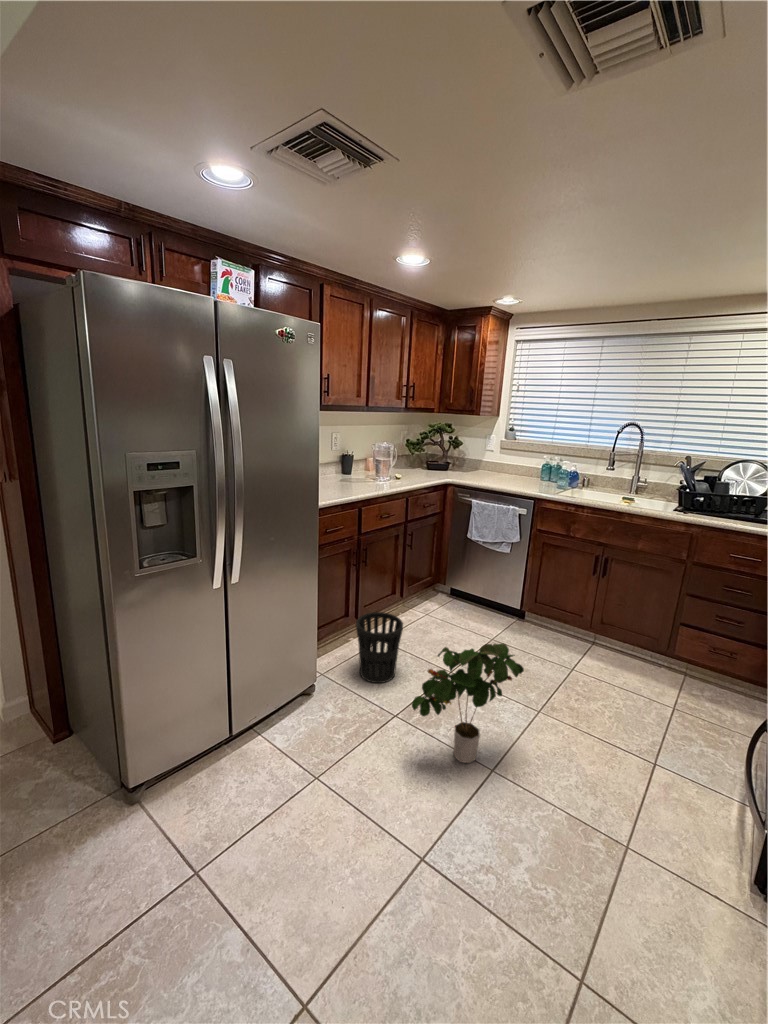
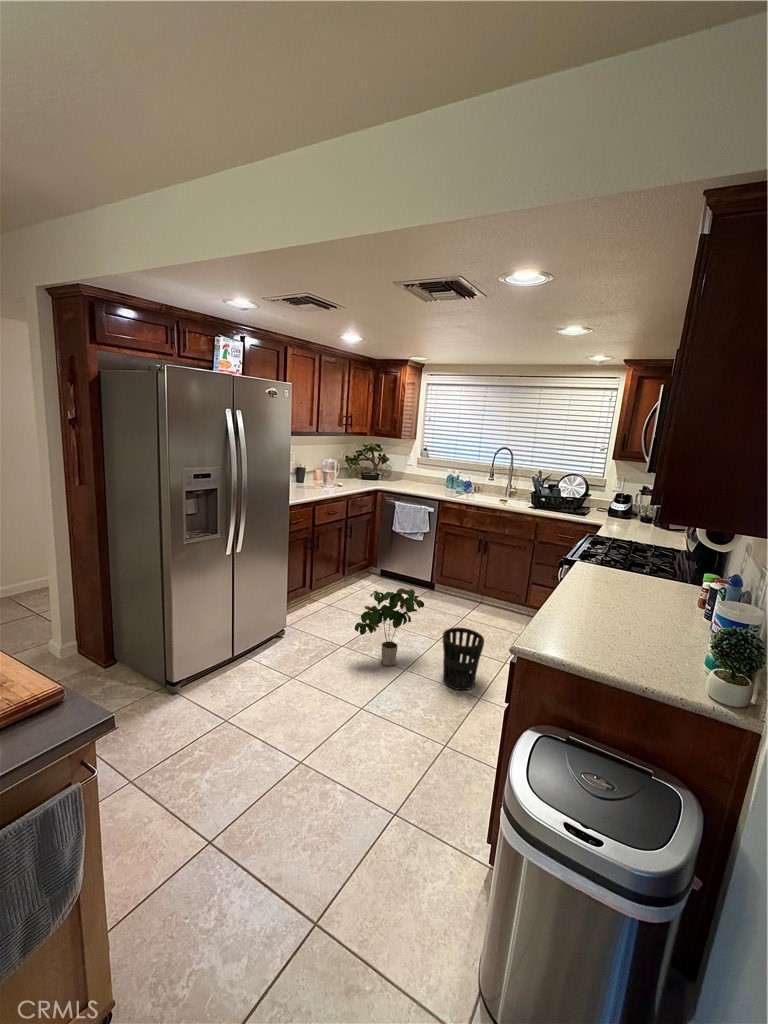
wastebasket: present [356,612,403,683] -> present [443,628,484,690]

